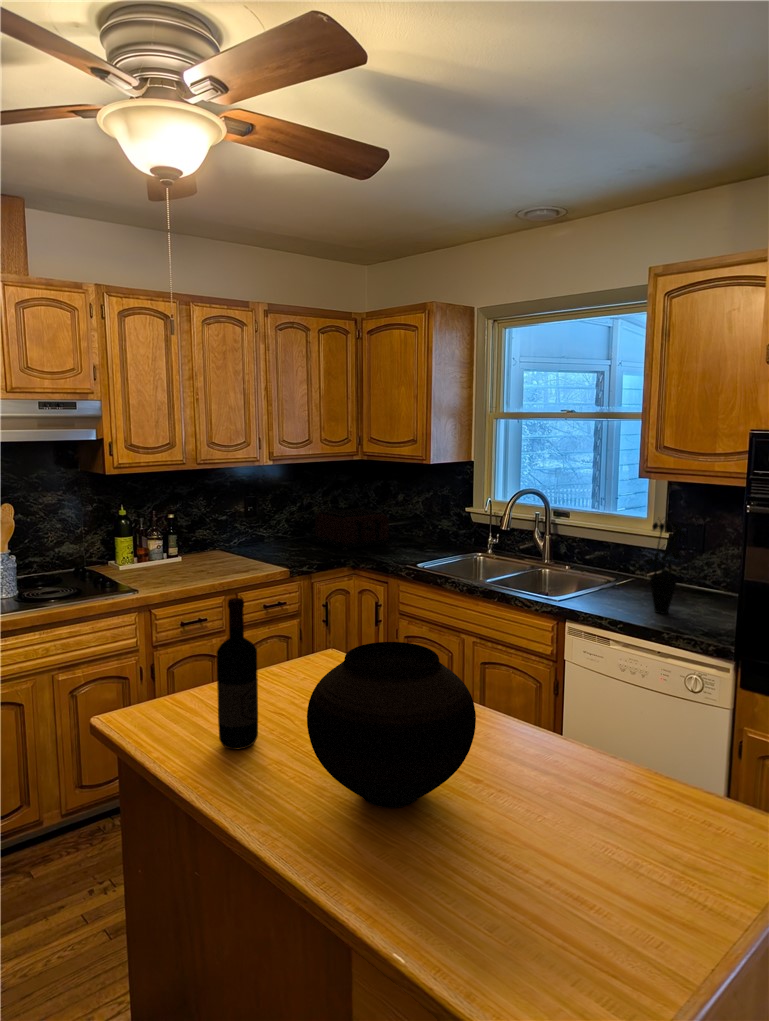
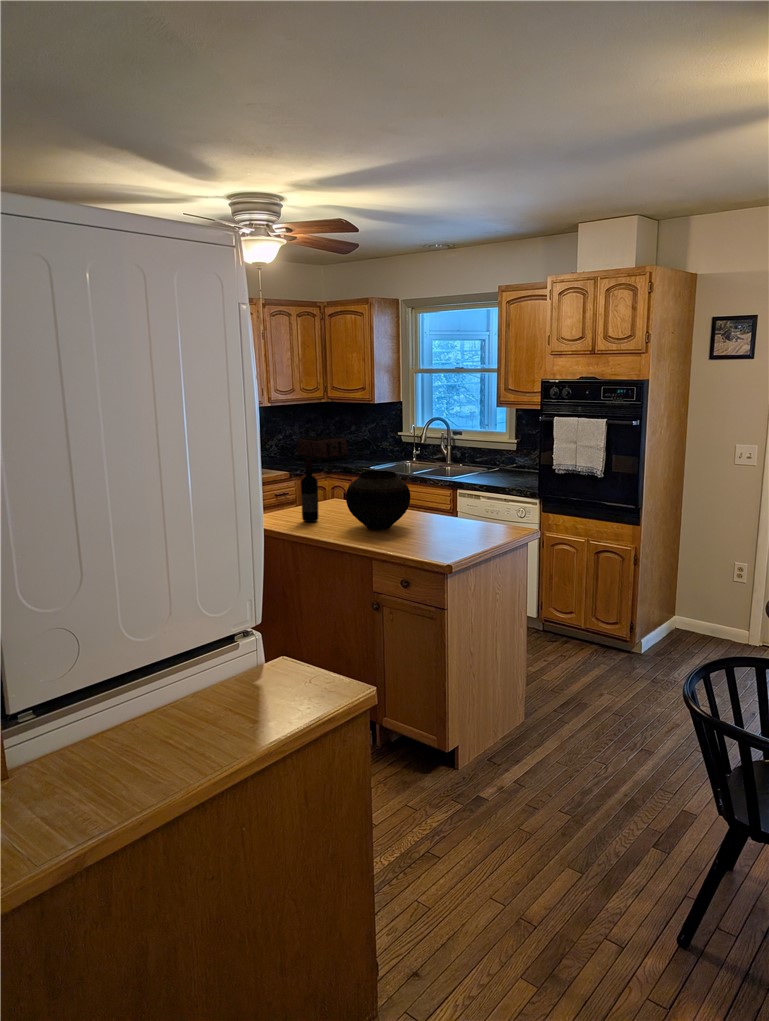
potted plant: present [646,521,686,613] -> none [499,429,523,482]

